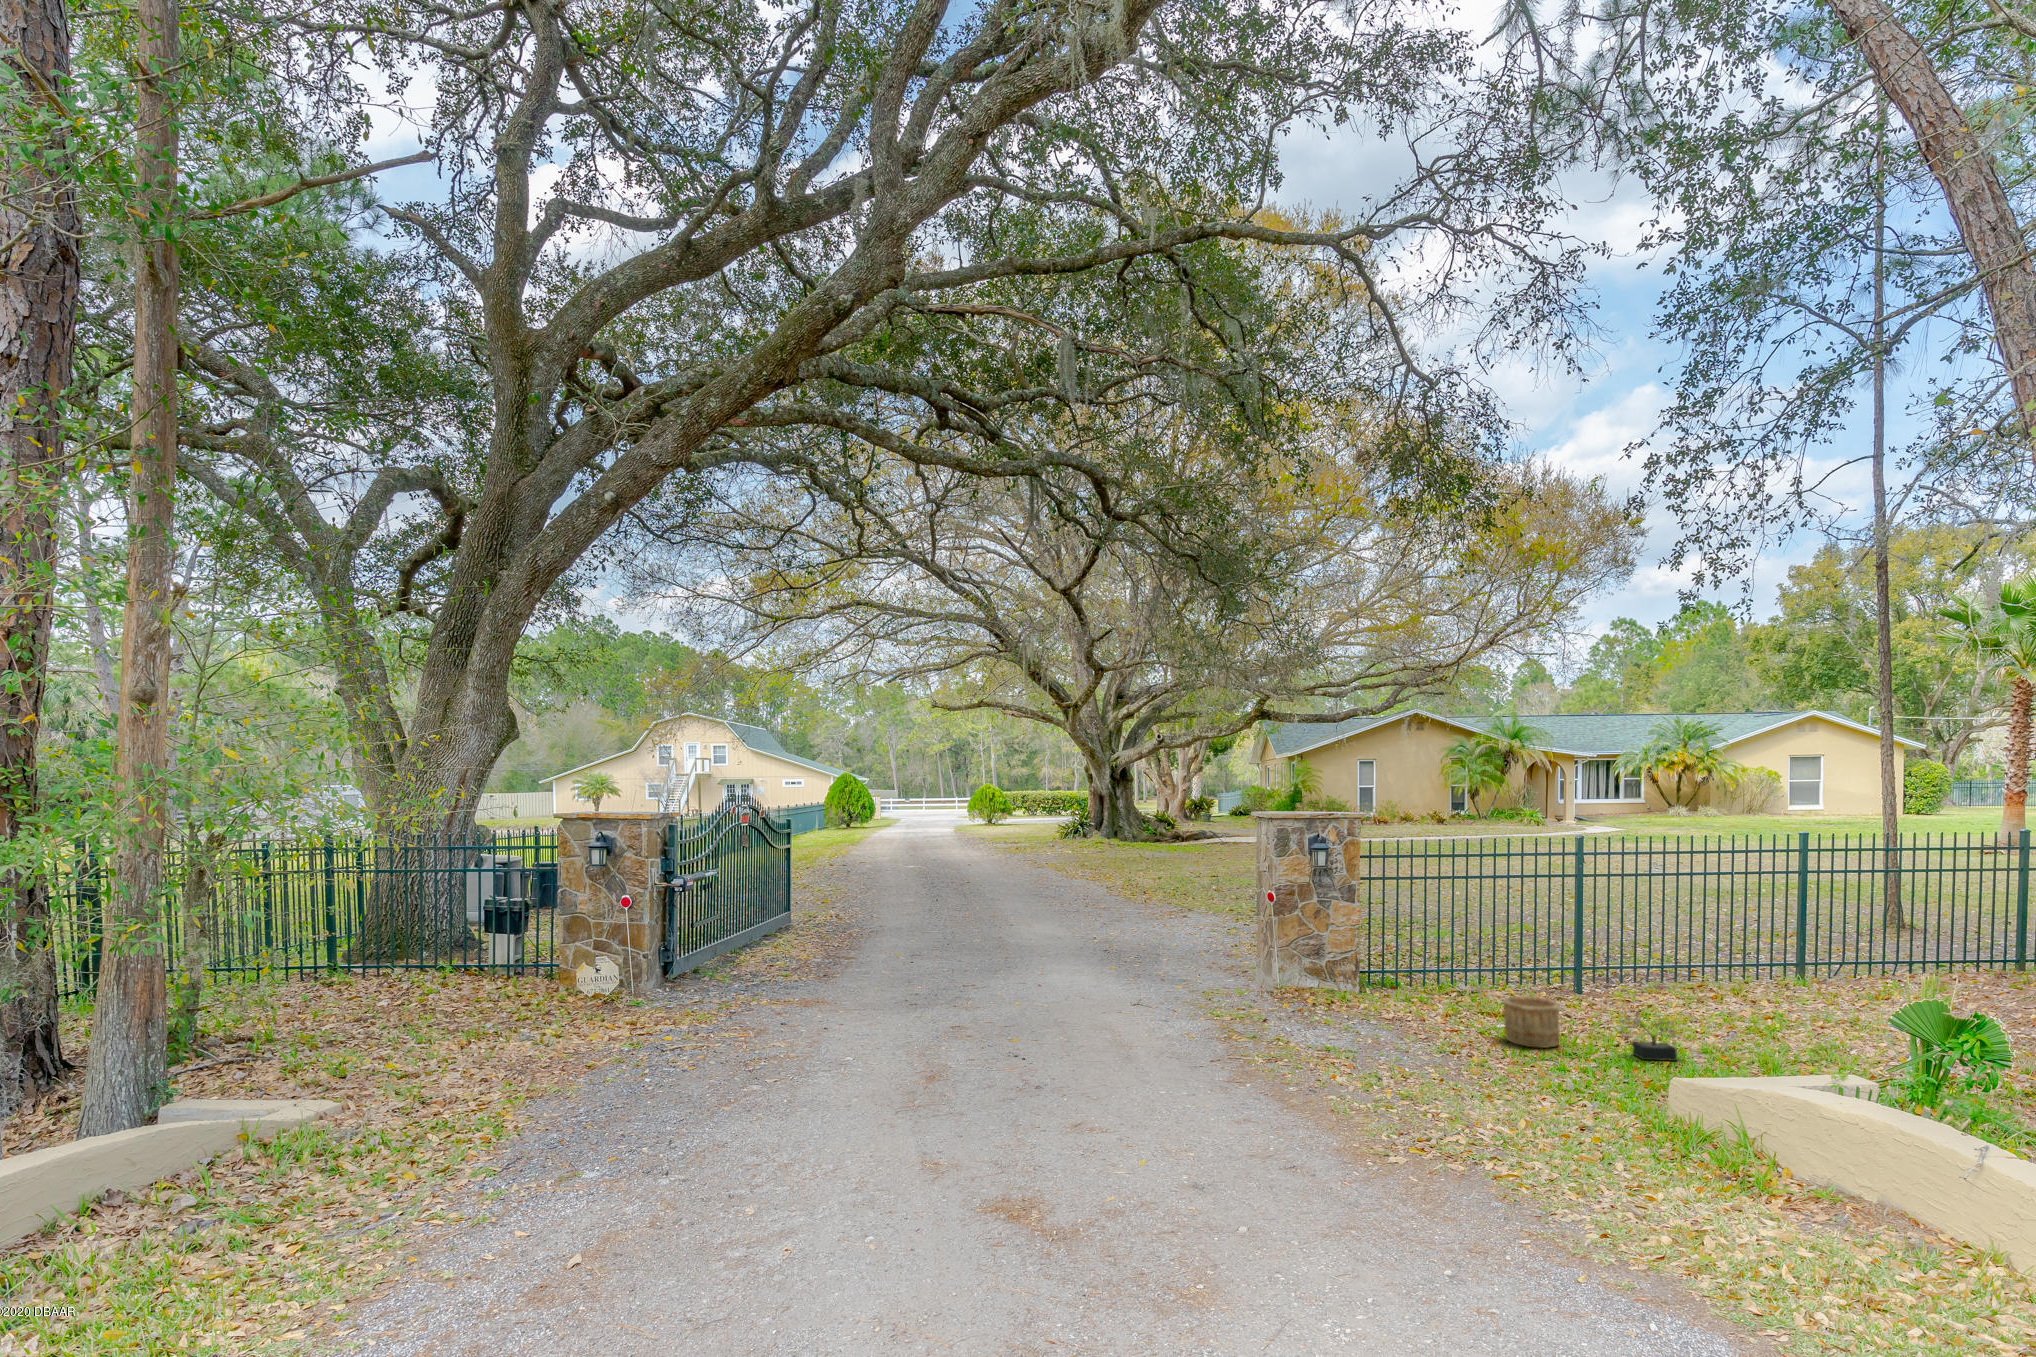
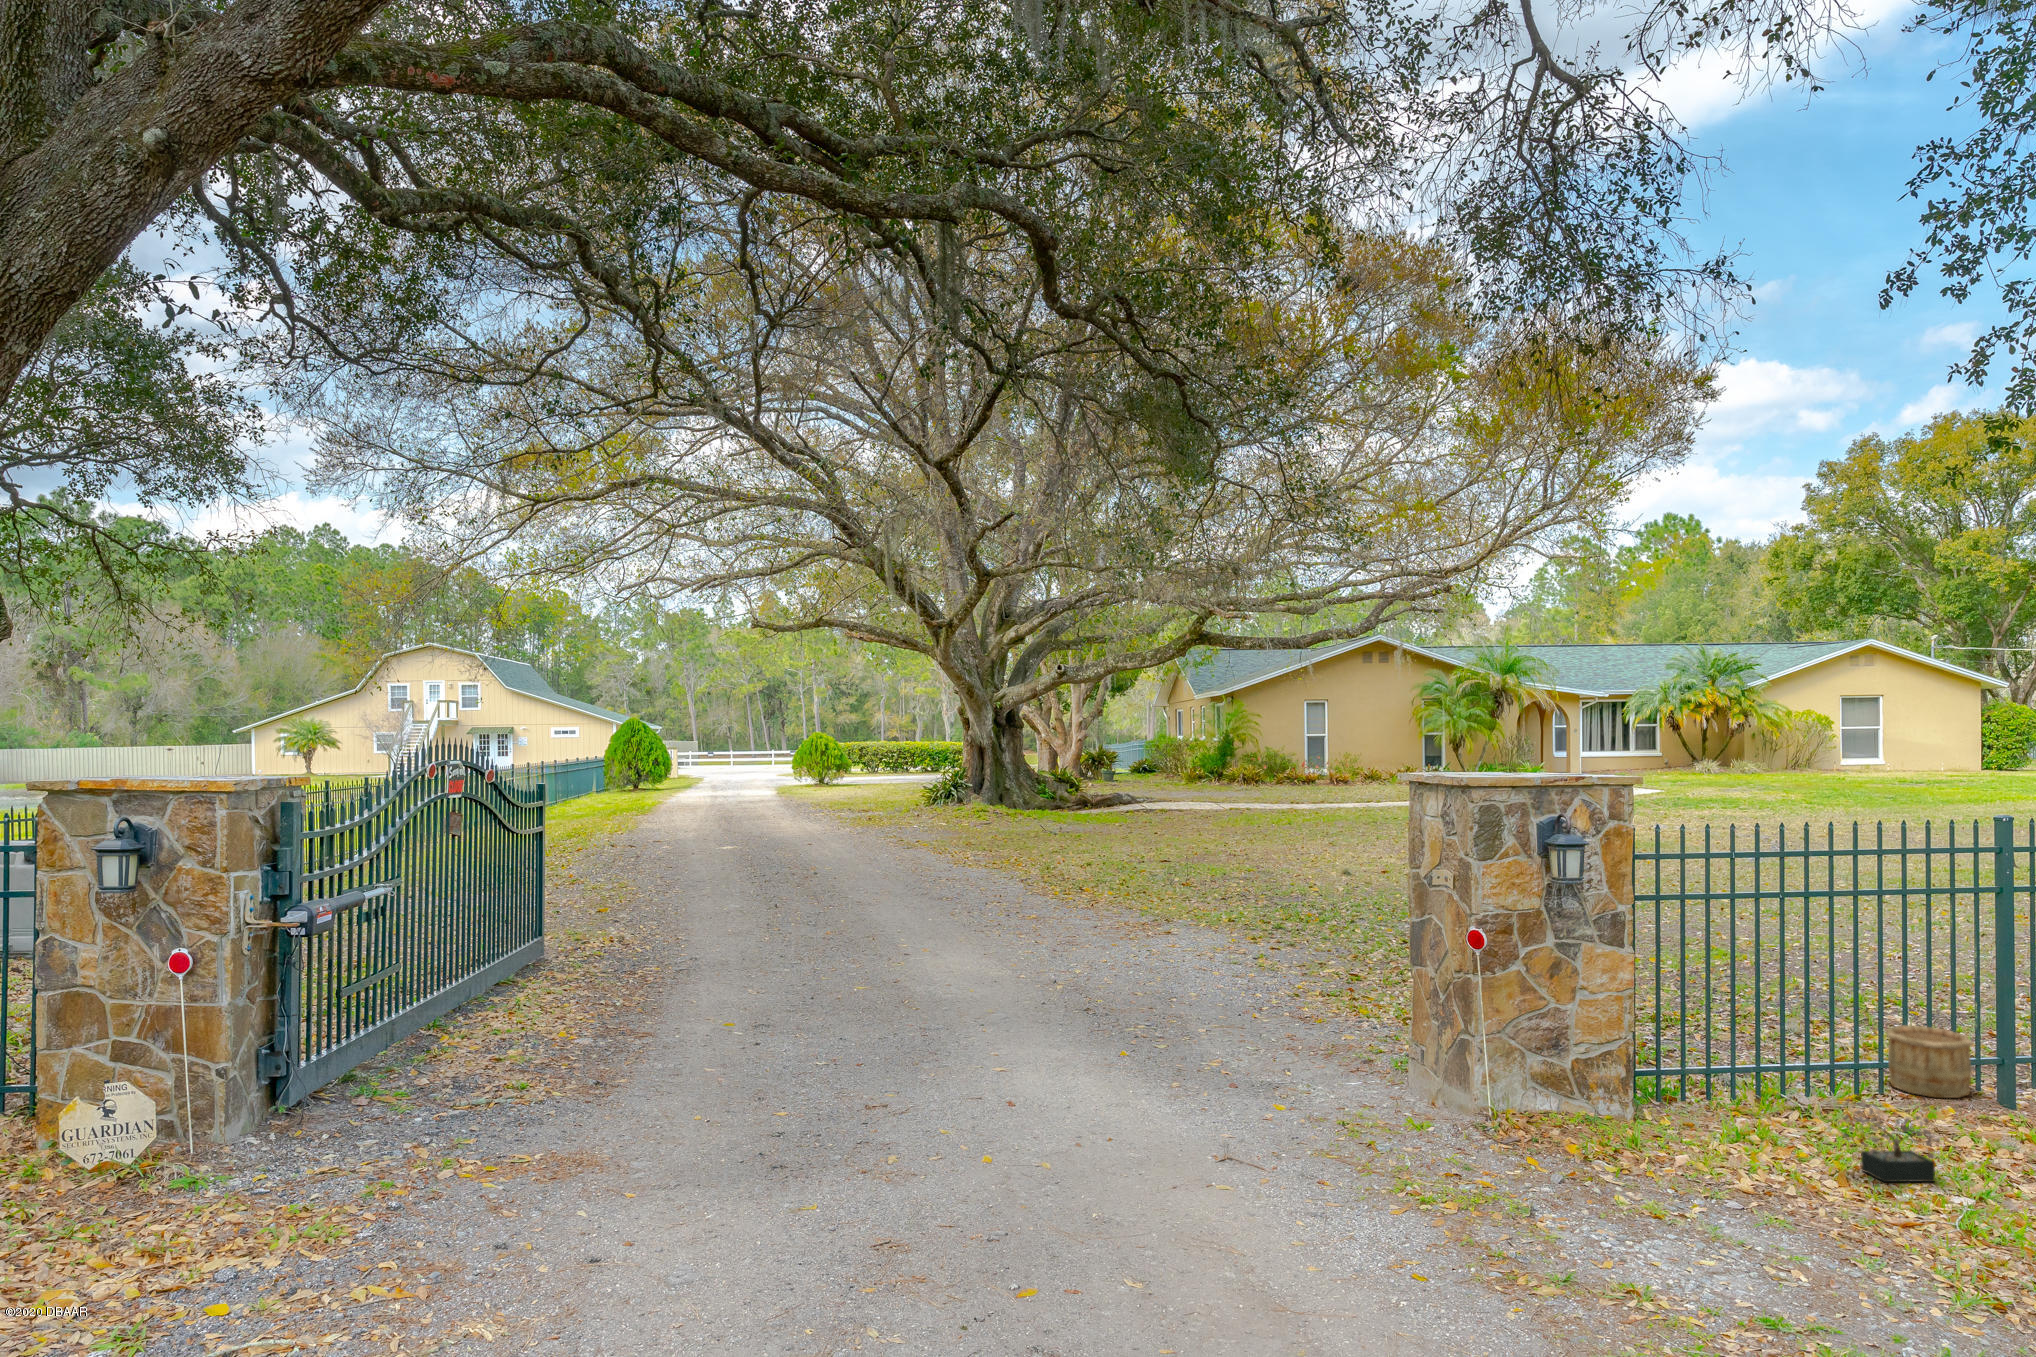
wooden bucket: present [1503,996,1559,1048] -> present [1886,1026,1972,1098]

